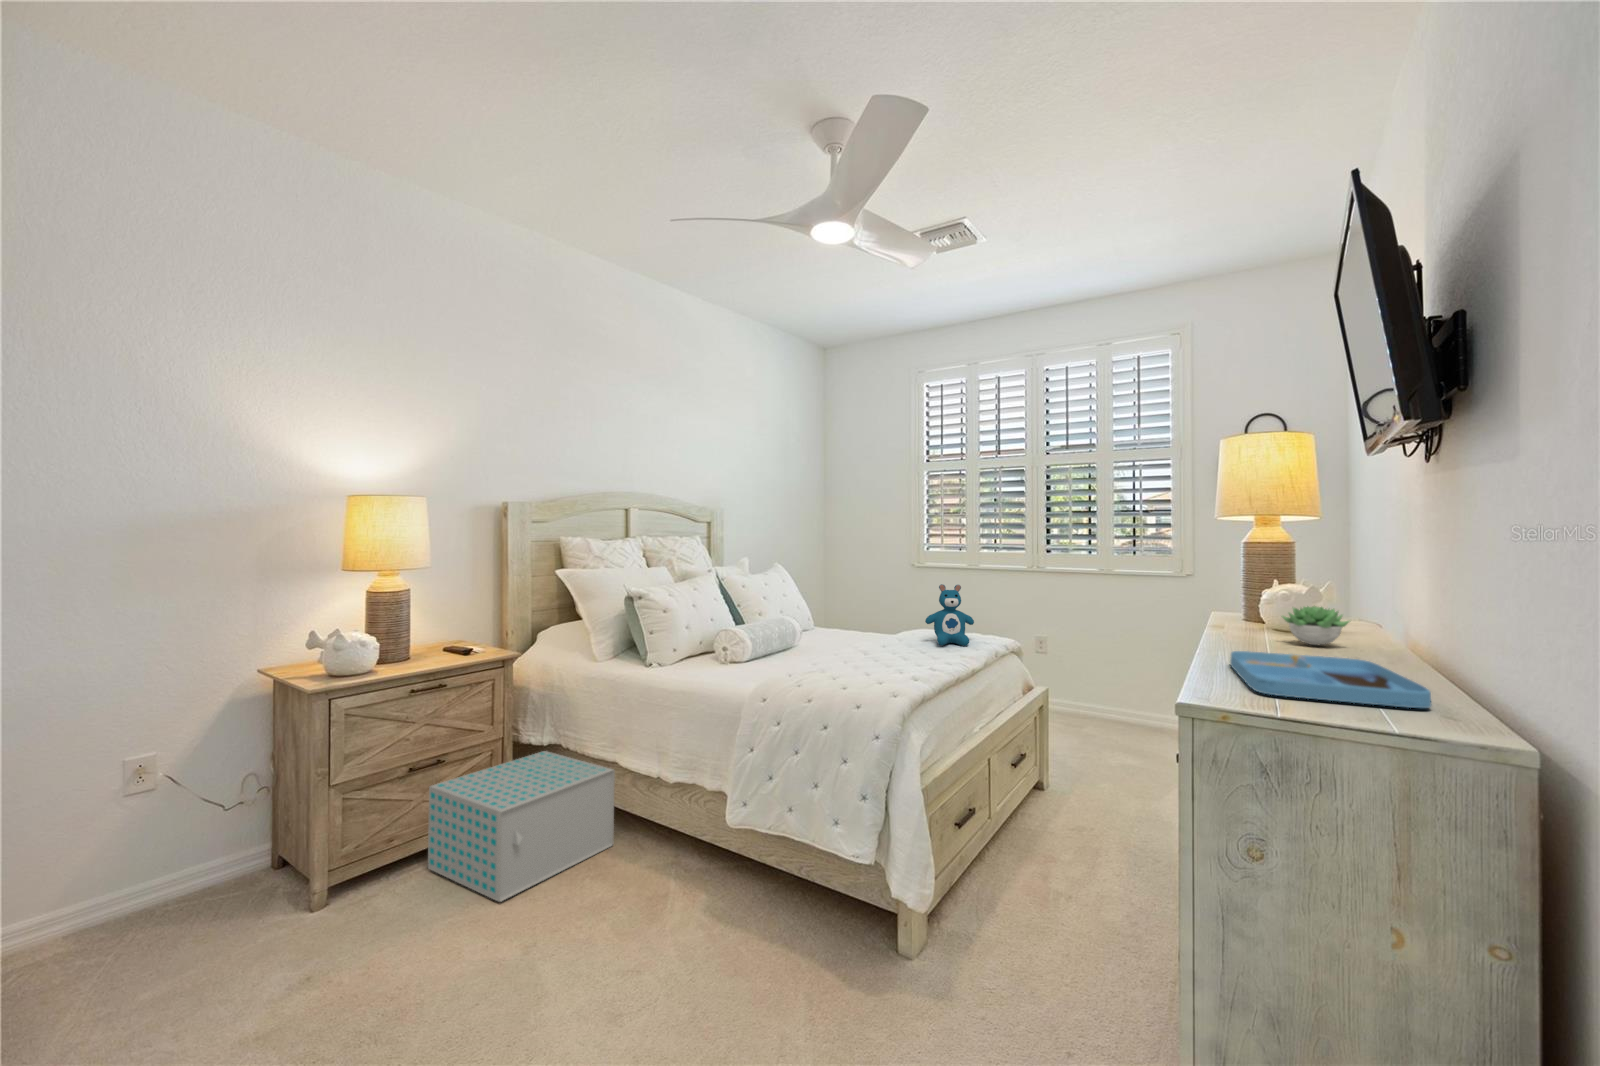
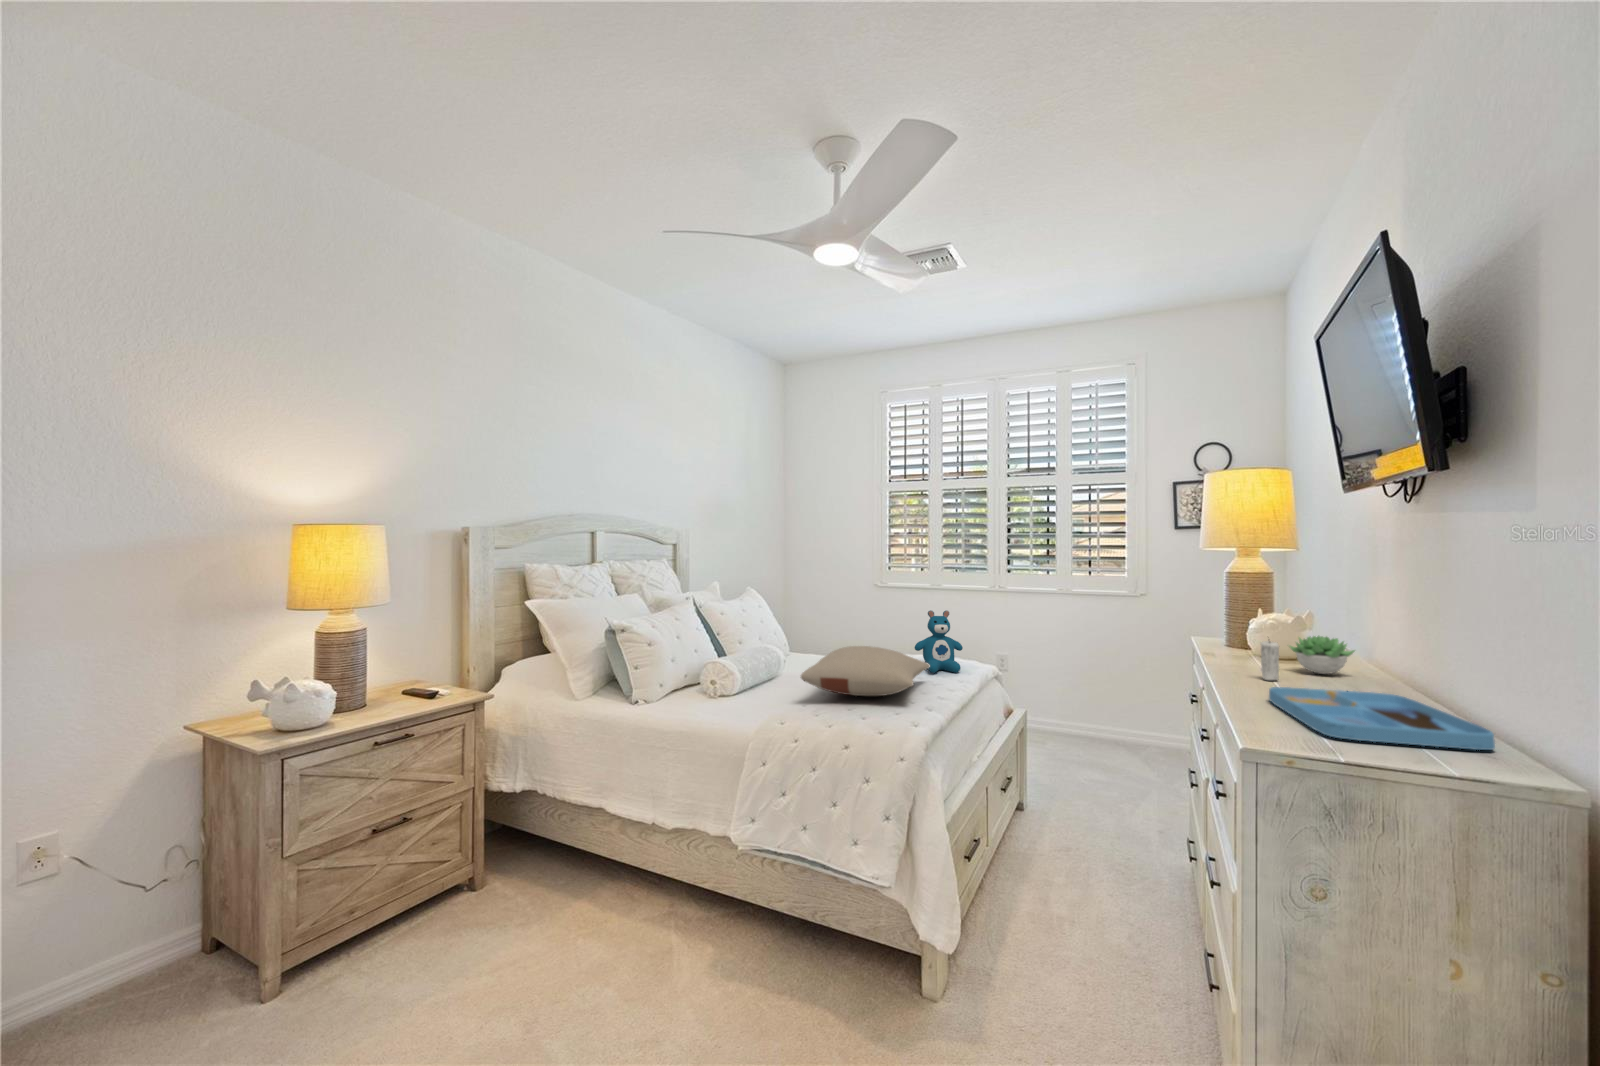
candle: none [1243,601,1262,649] -> present [1261,641,1279,680]
pillow: none [800,616,934,664] -> present [801,646,930,696]
storage box: present [428,751,615,902] -> none [393,799,601,976]

